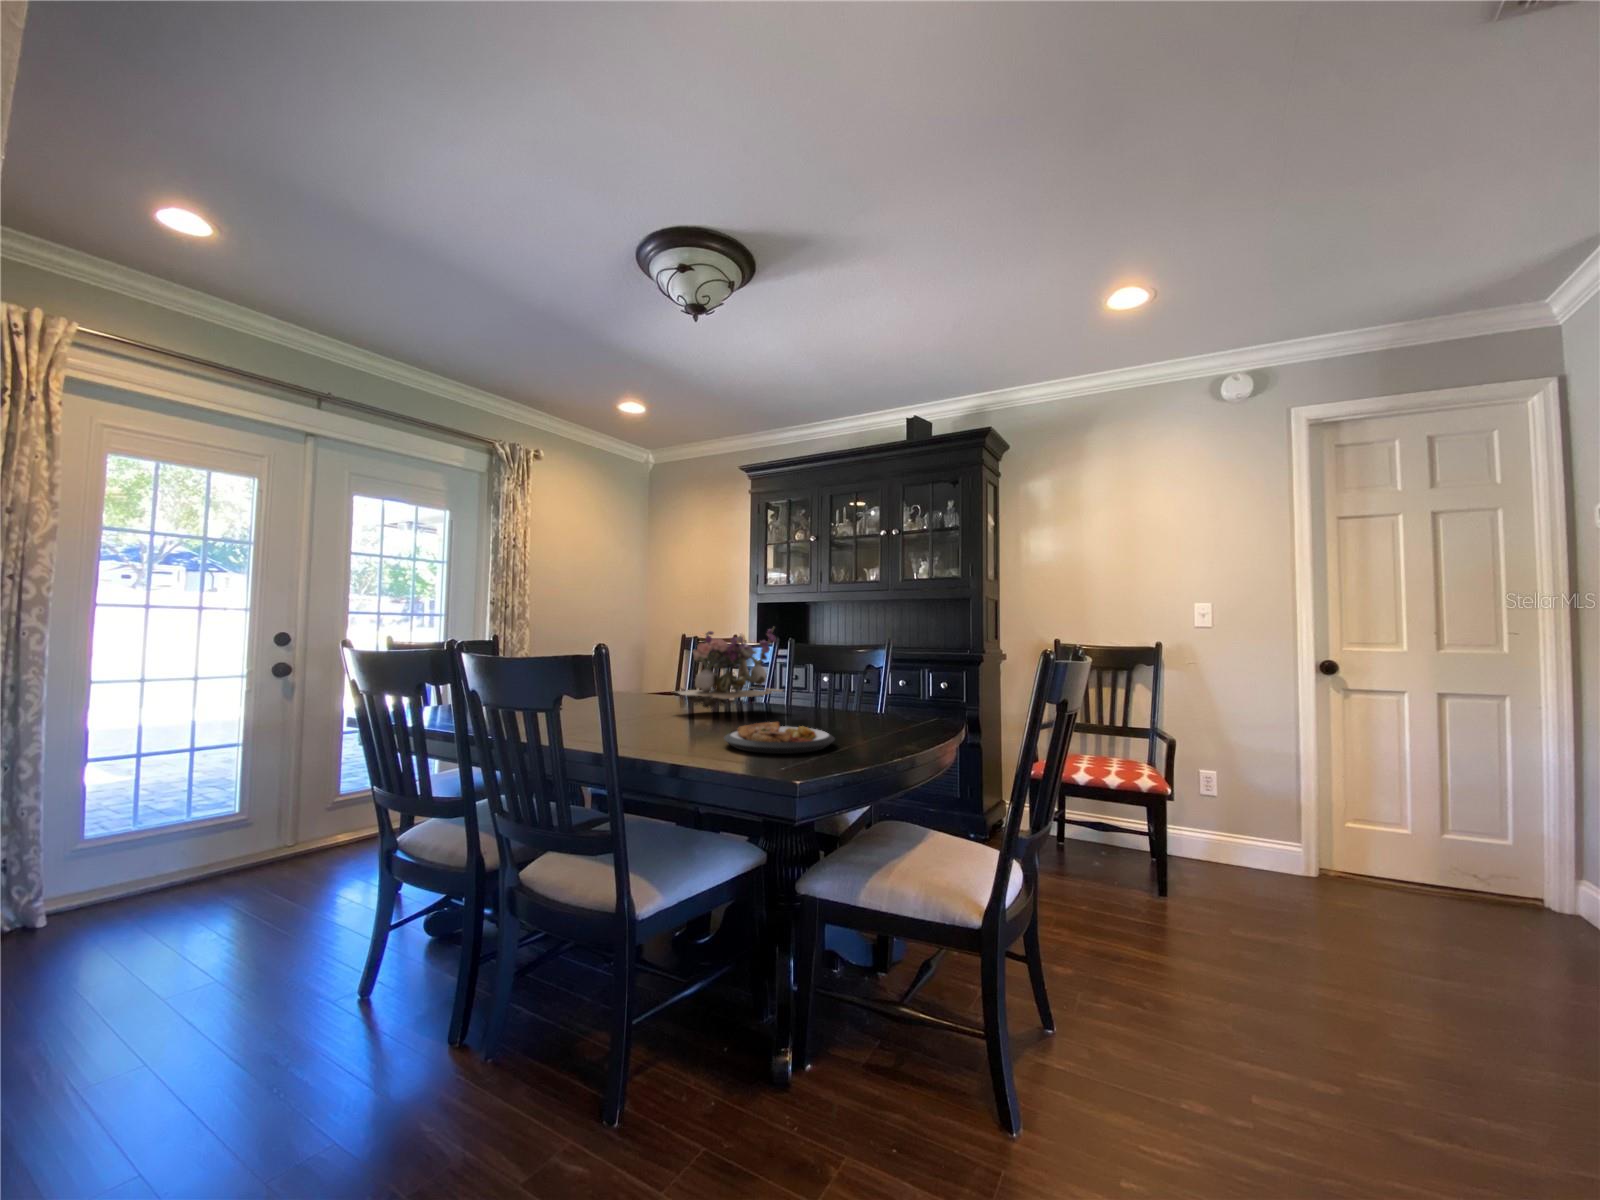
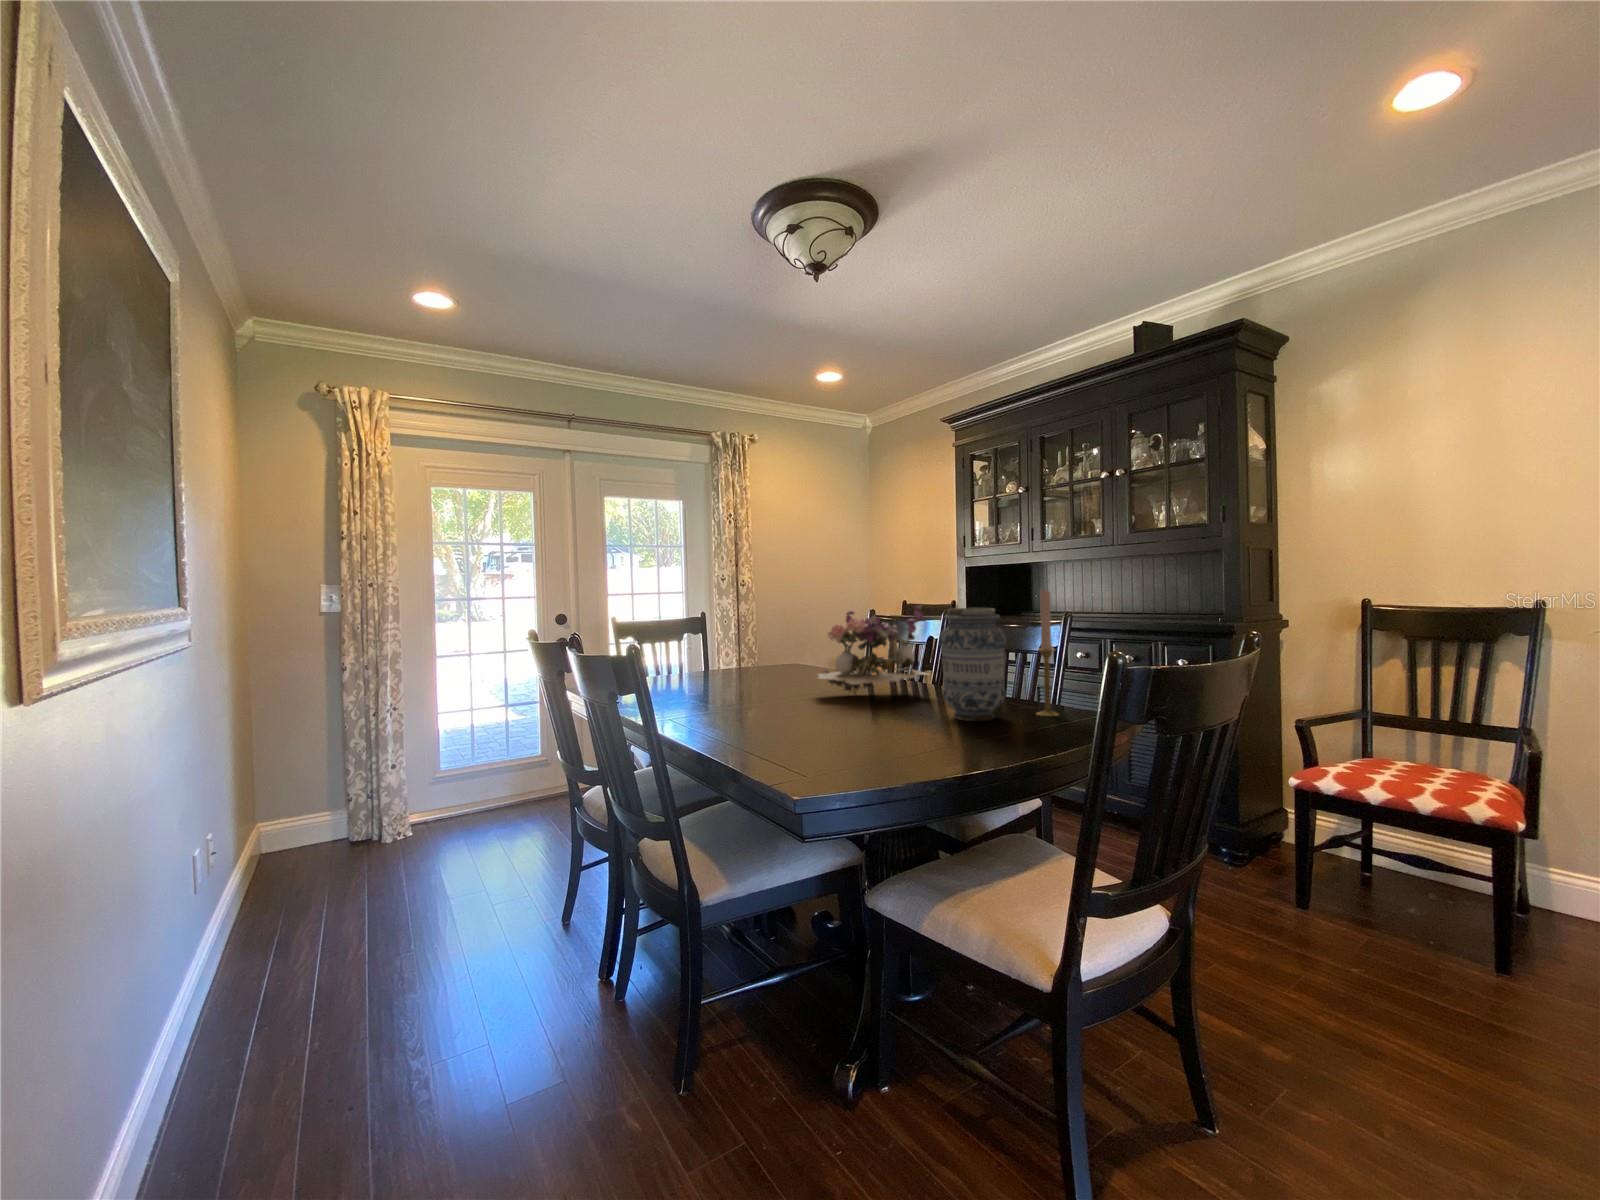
candlestick: none [887,614,905,722] -> present [1037,590,1058,716]
vase: none [816,628,872,727] -> present [940,608,1006,721]
plate: present [724,722,834,754] -> none [803,718,924,757]

